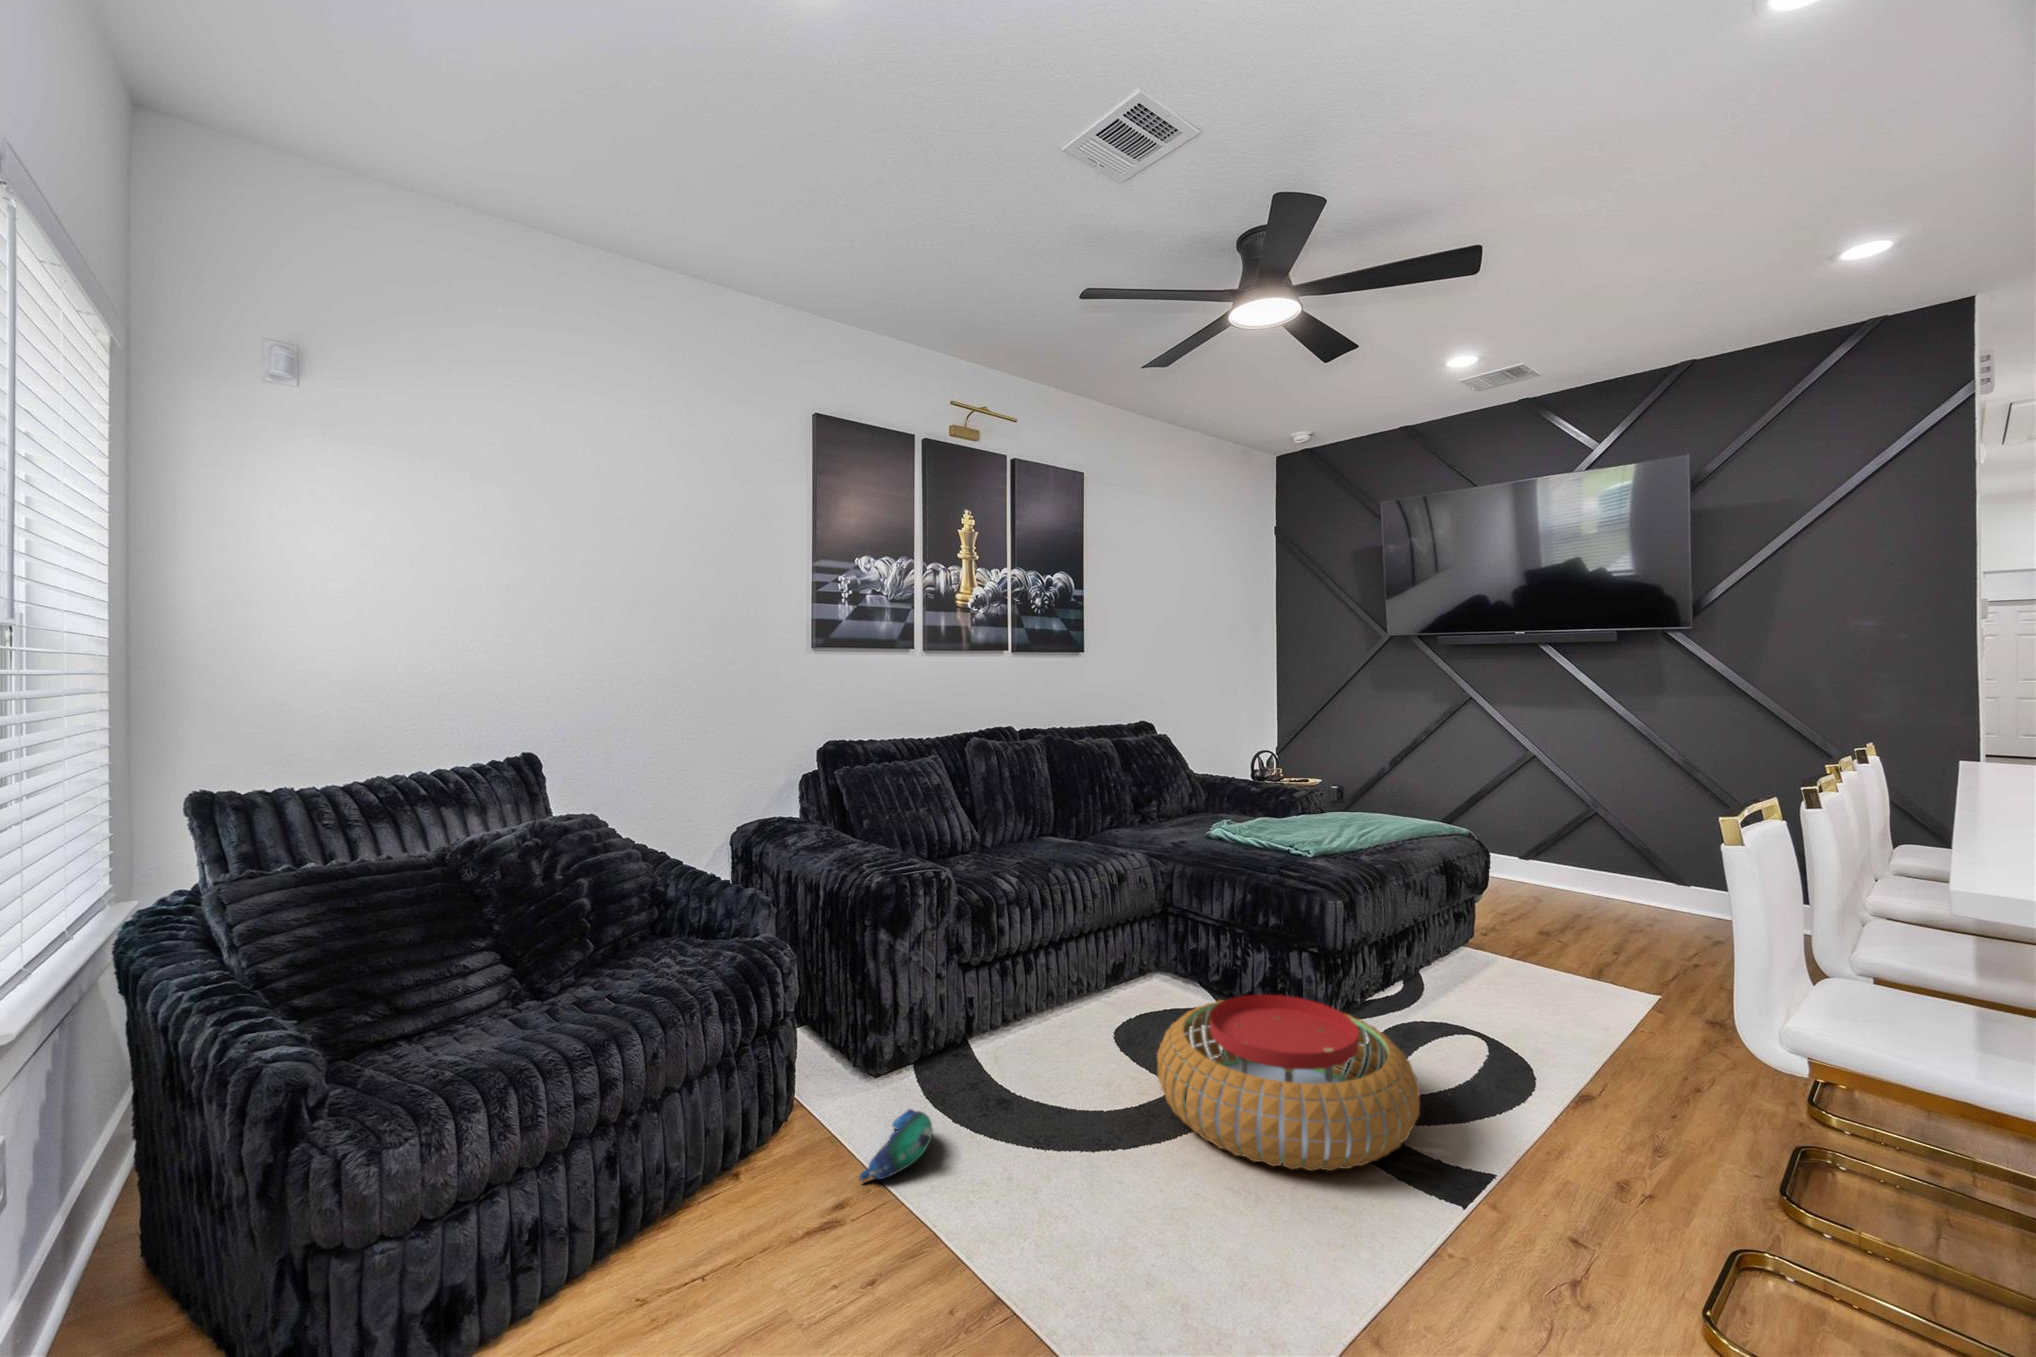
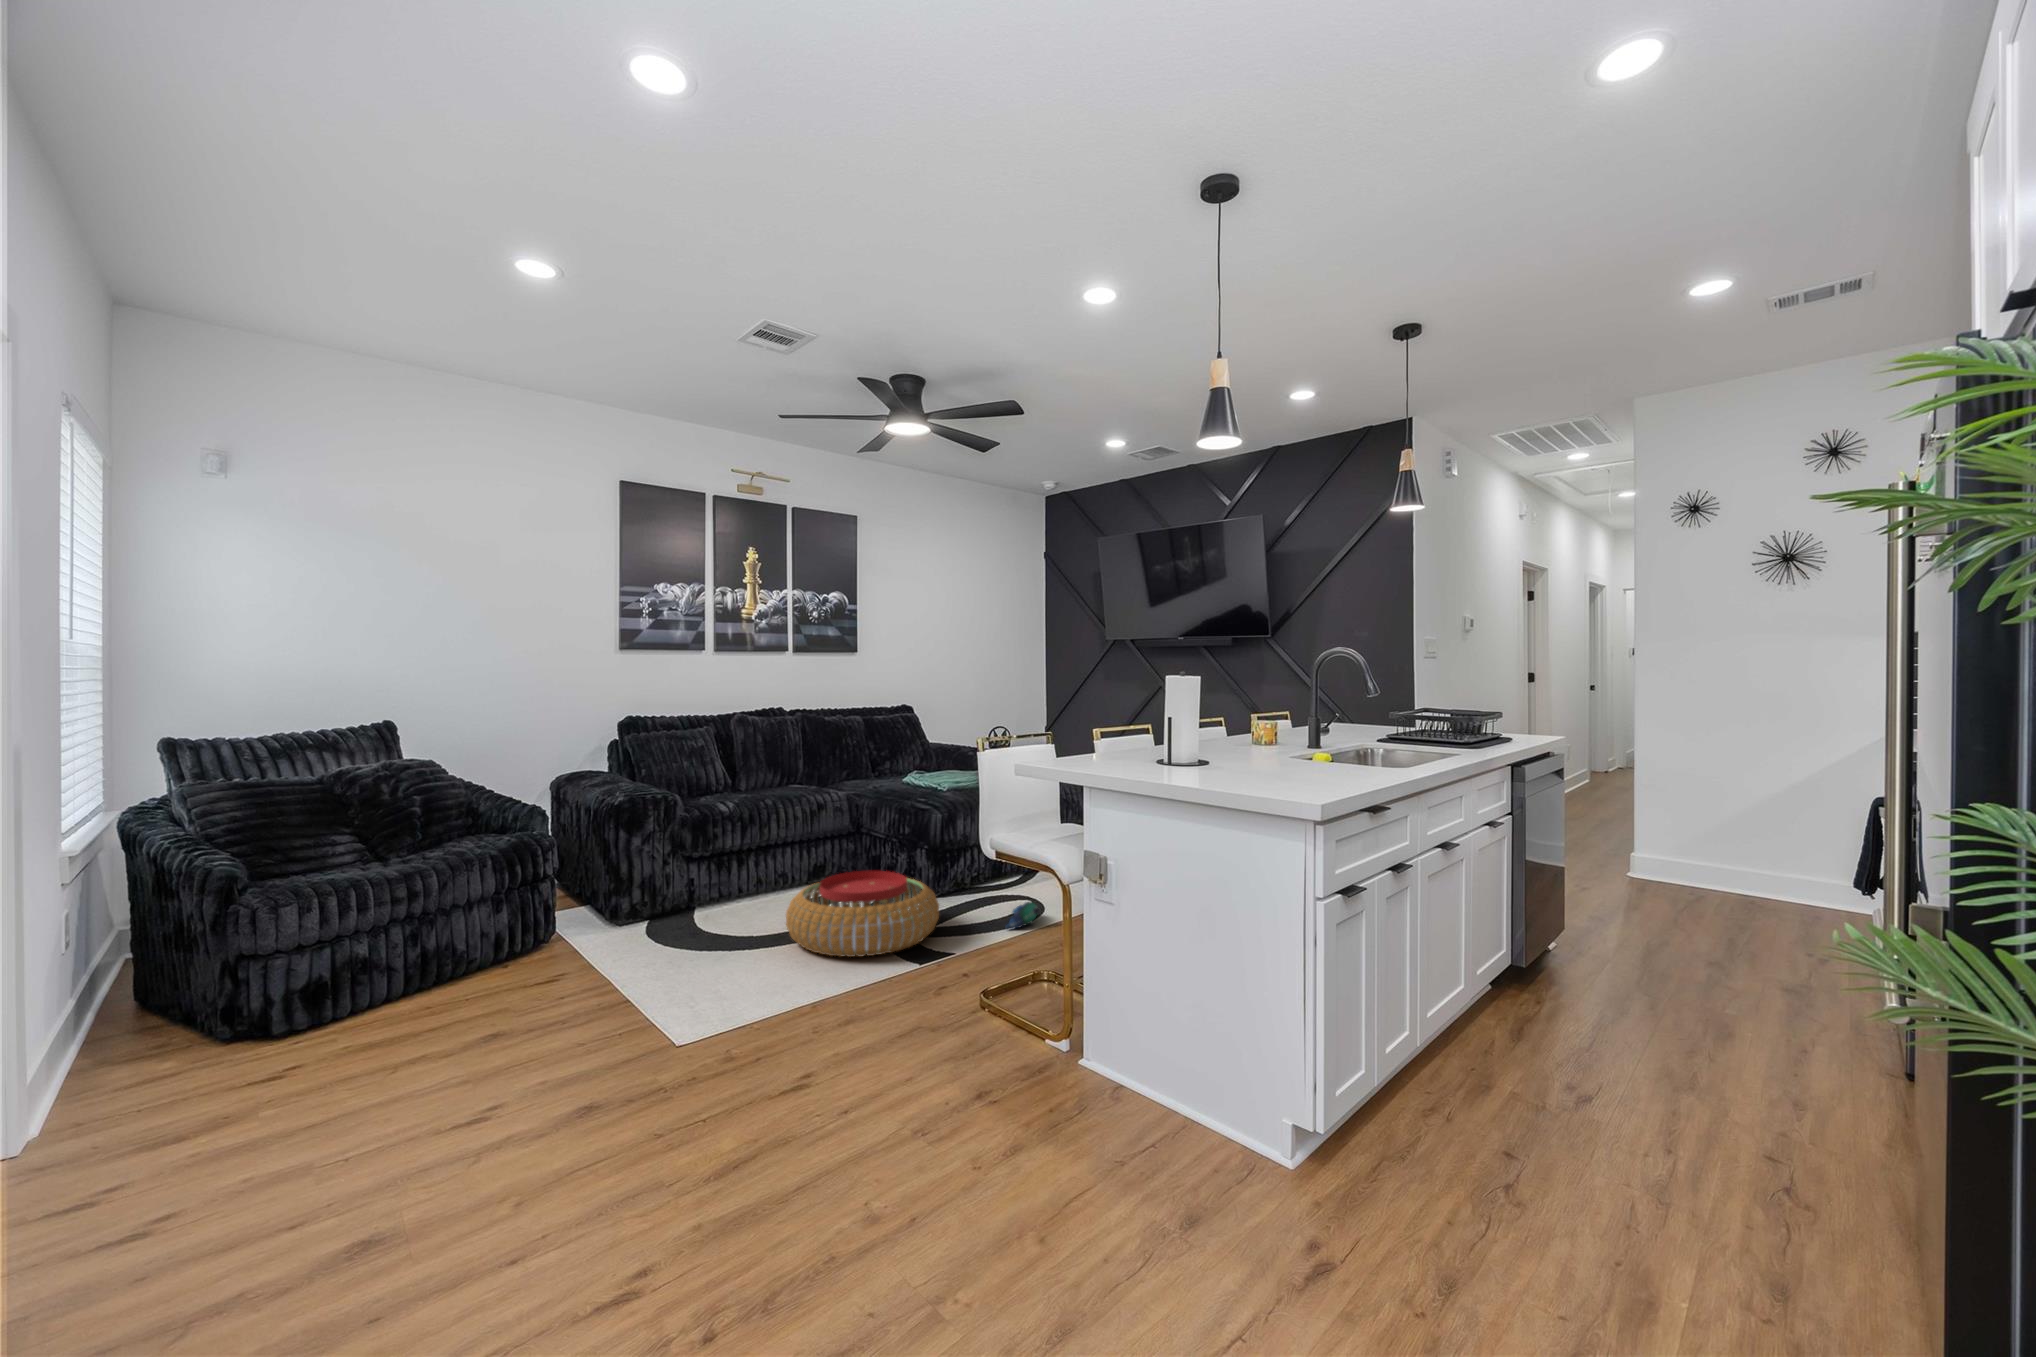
plush toy: present [859,1109,933,1181] -> present [1005,902,1038,929]

